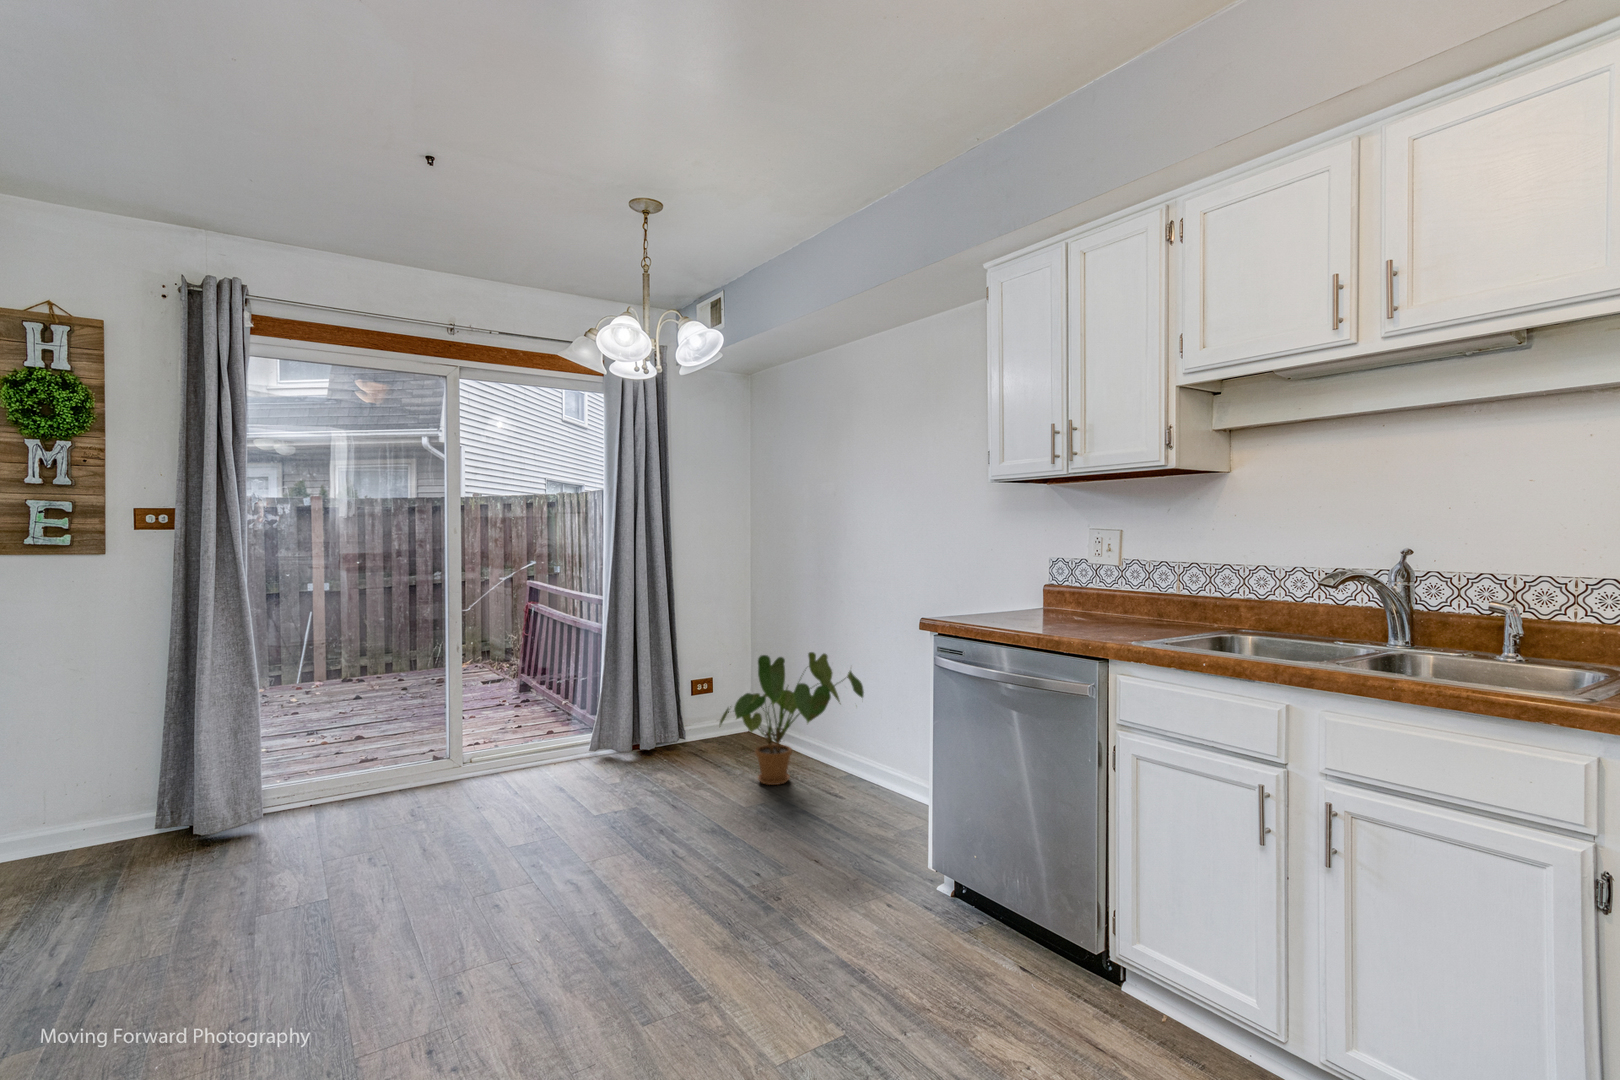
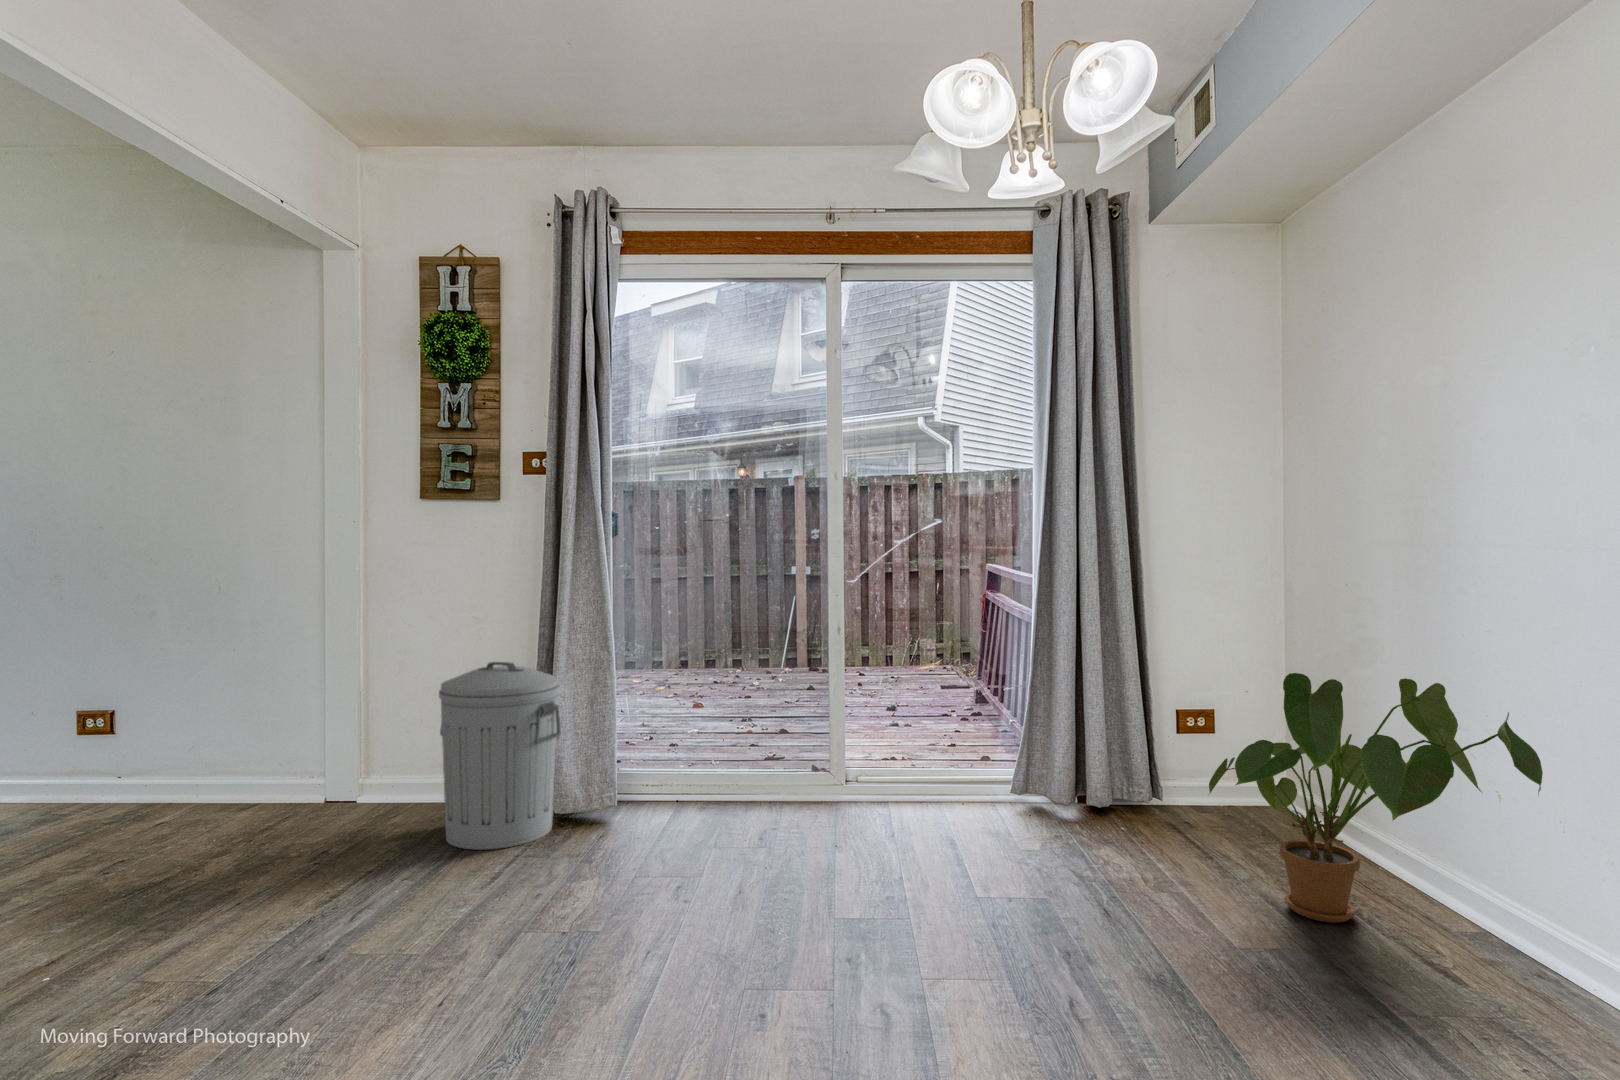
trash can: none [66,708,211,884] -> present [439,662,561,850]

